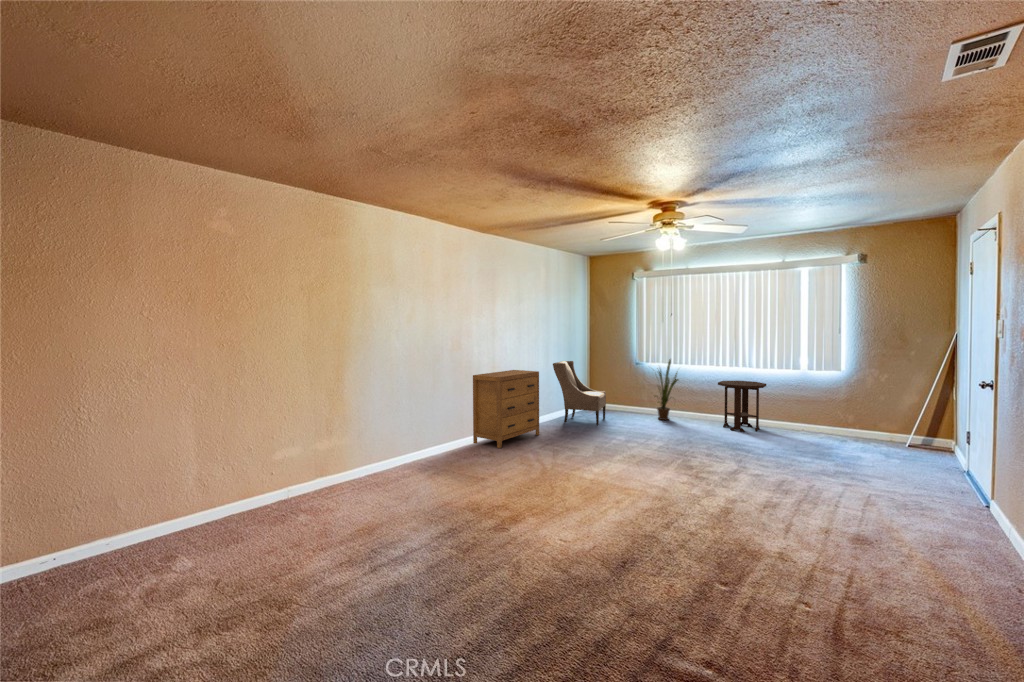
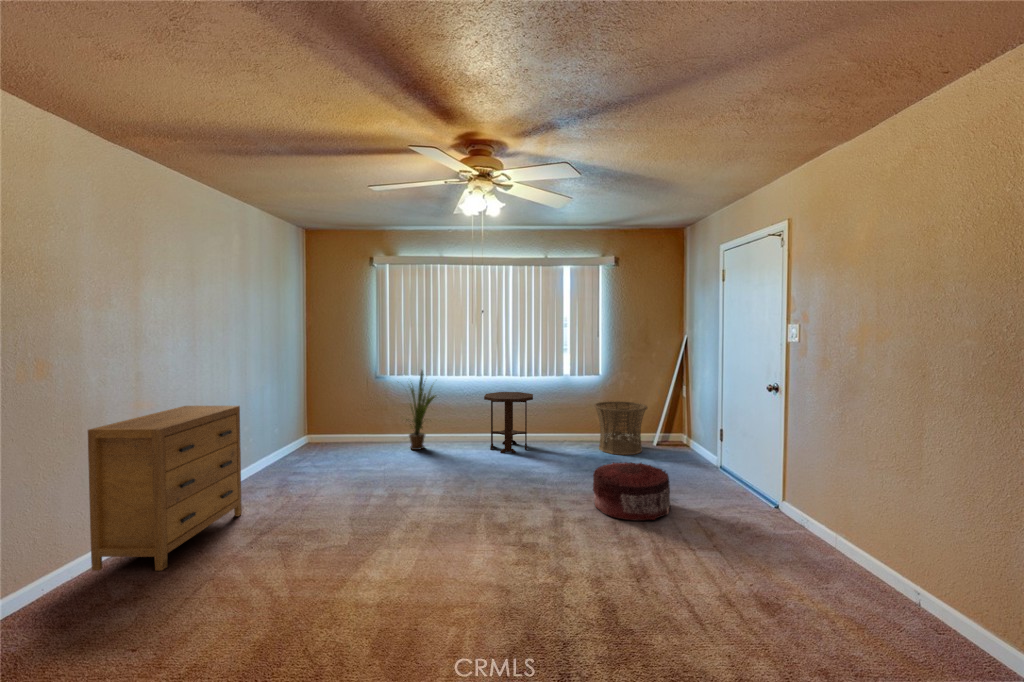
armchair: present [553,361,606,426] -> none [257,380,341,479]
basket: none [829,396,892,448] -> present [595,401,647,455]
pouf: none [775,439,855,485] -> present [593,462,671,521]

